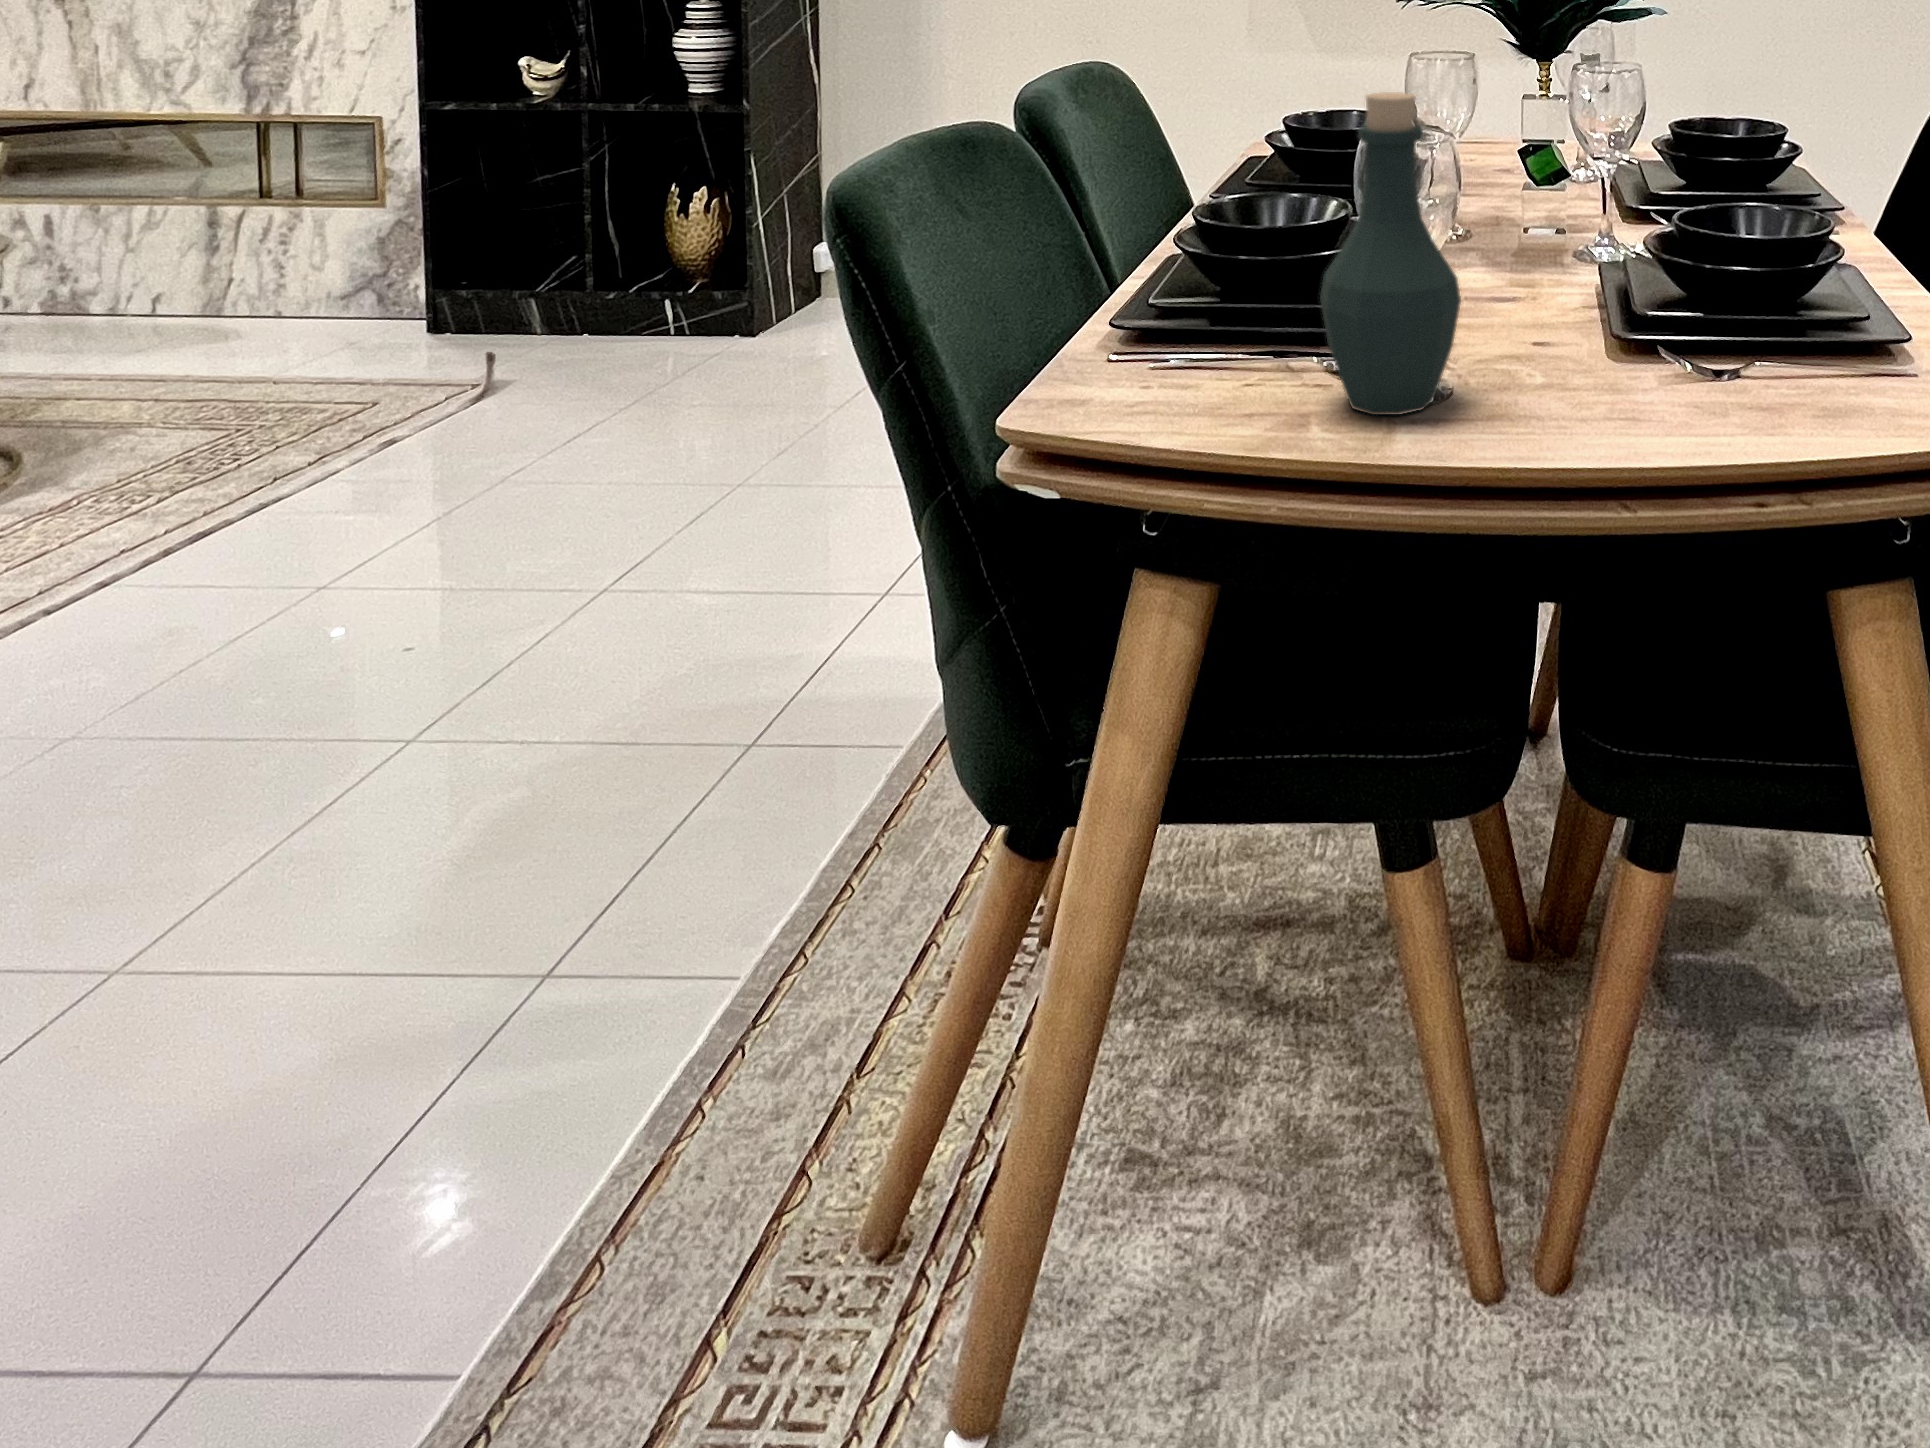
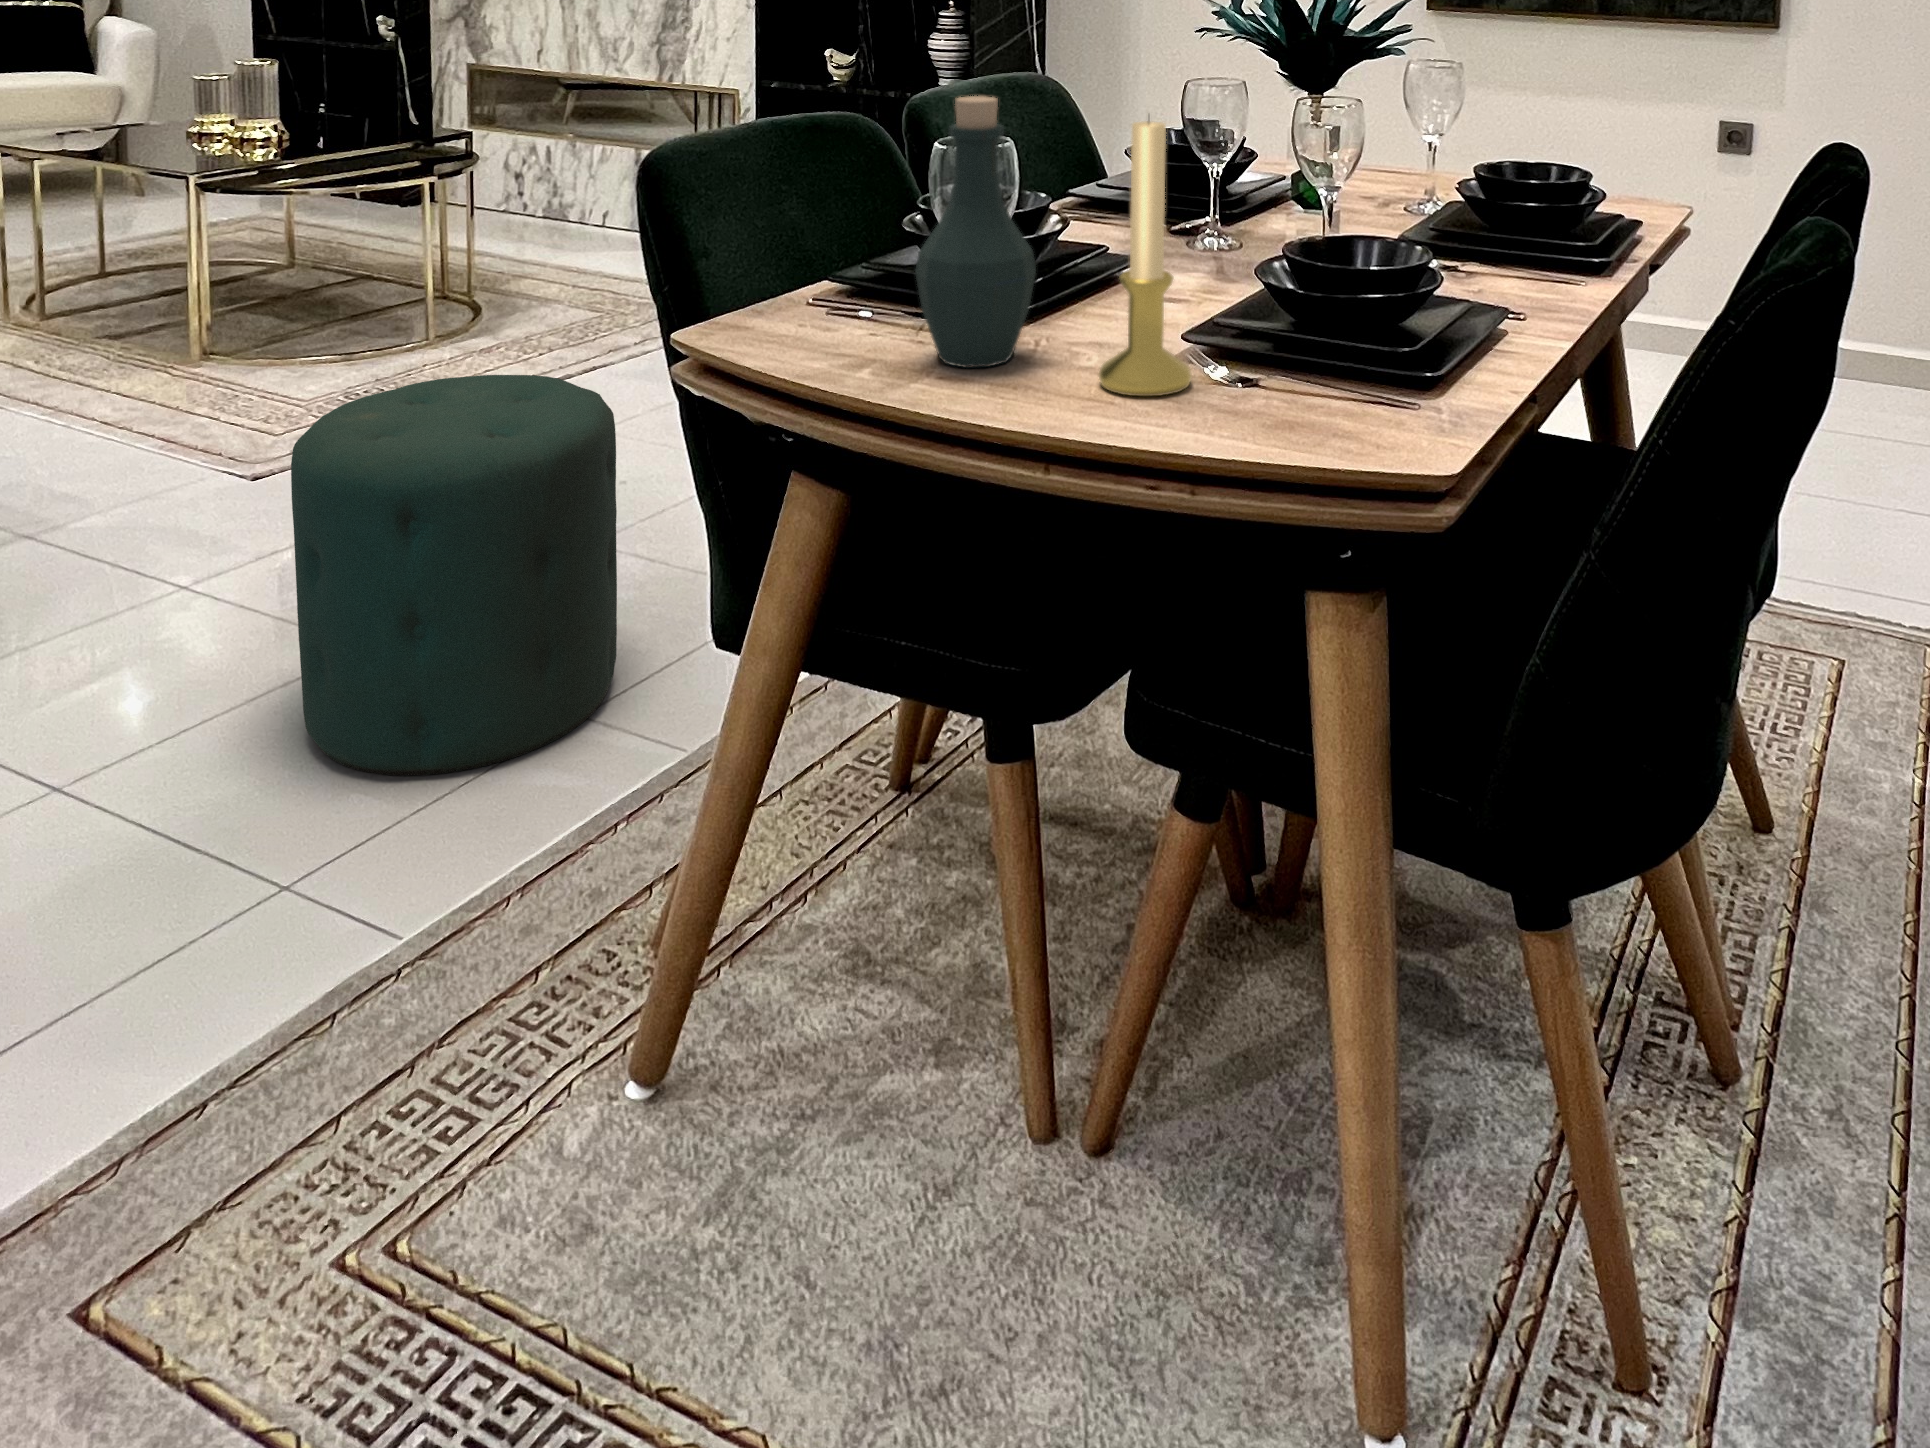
candle holder: none [1557,96,1662,416] -> present [1099,120,1192,396]
ottoman: none [49,525,577,1158] -> present [291,375,617,776]

